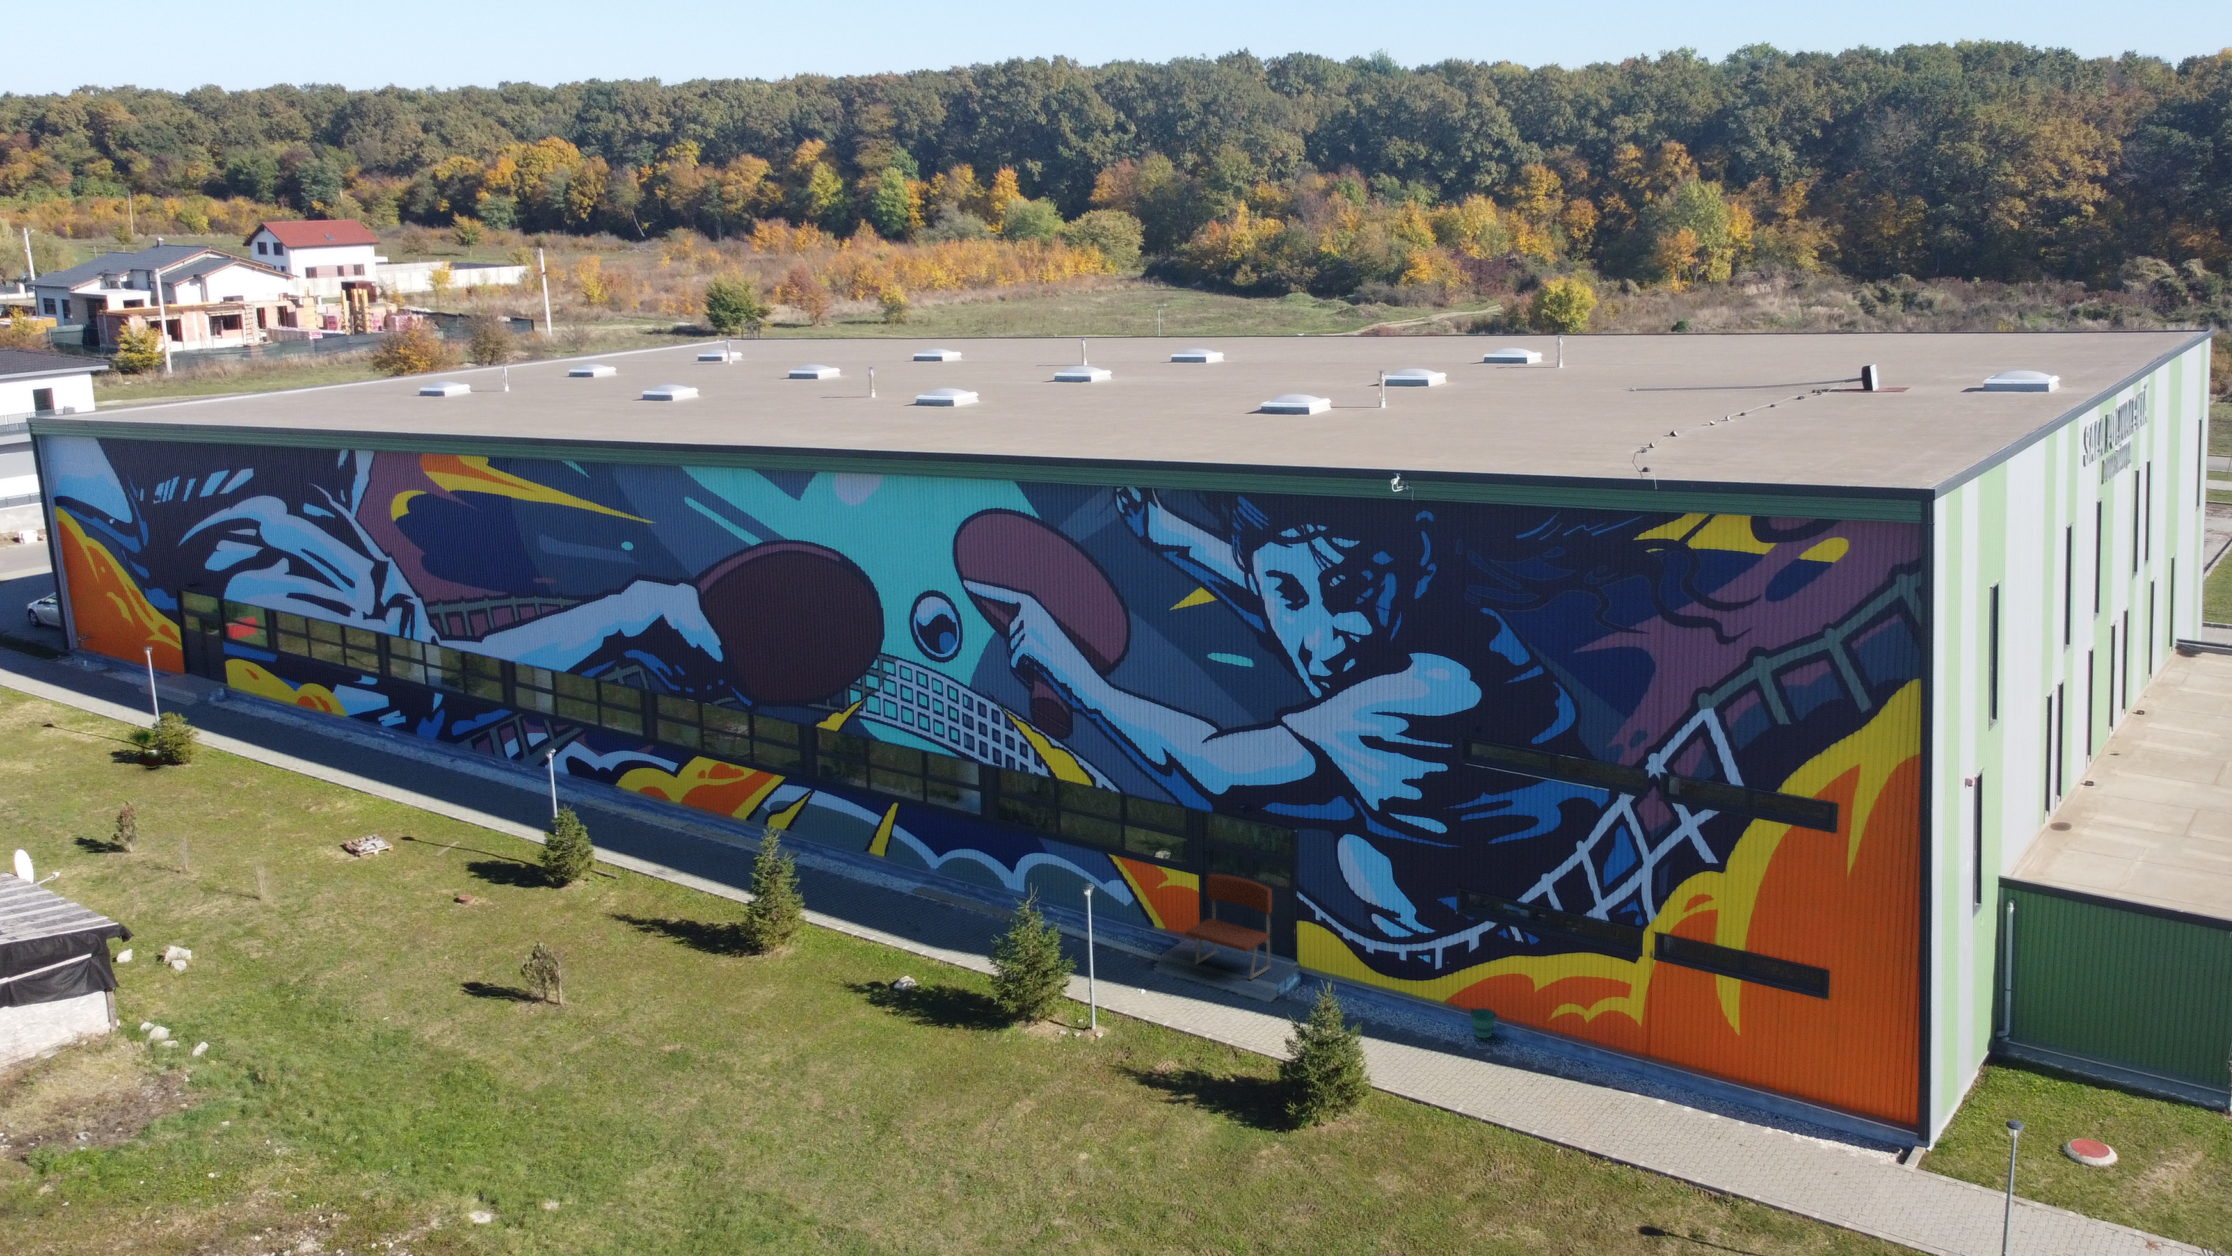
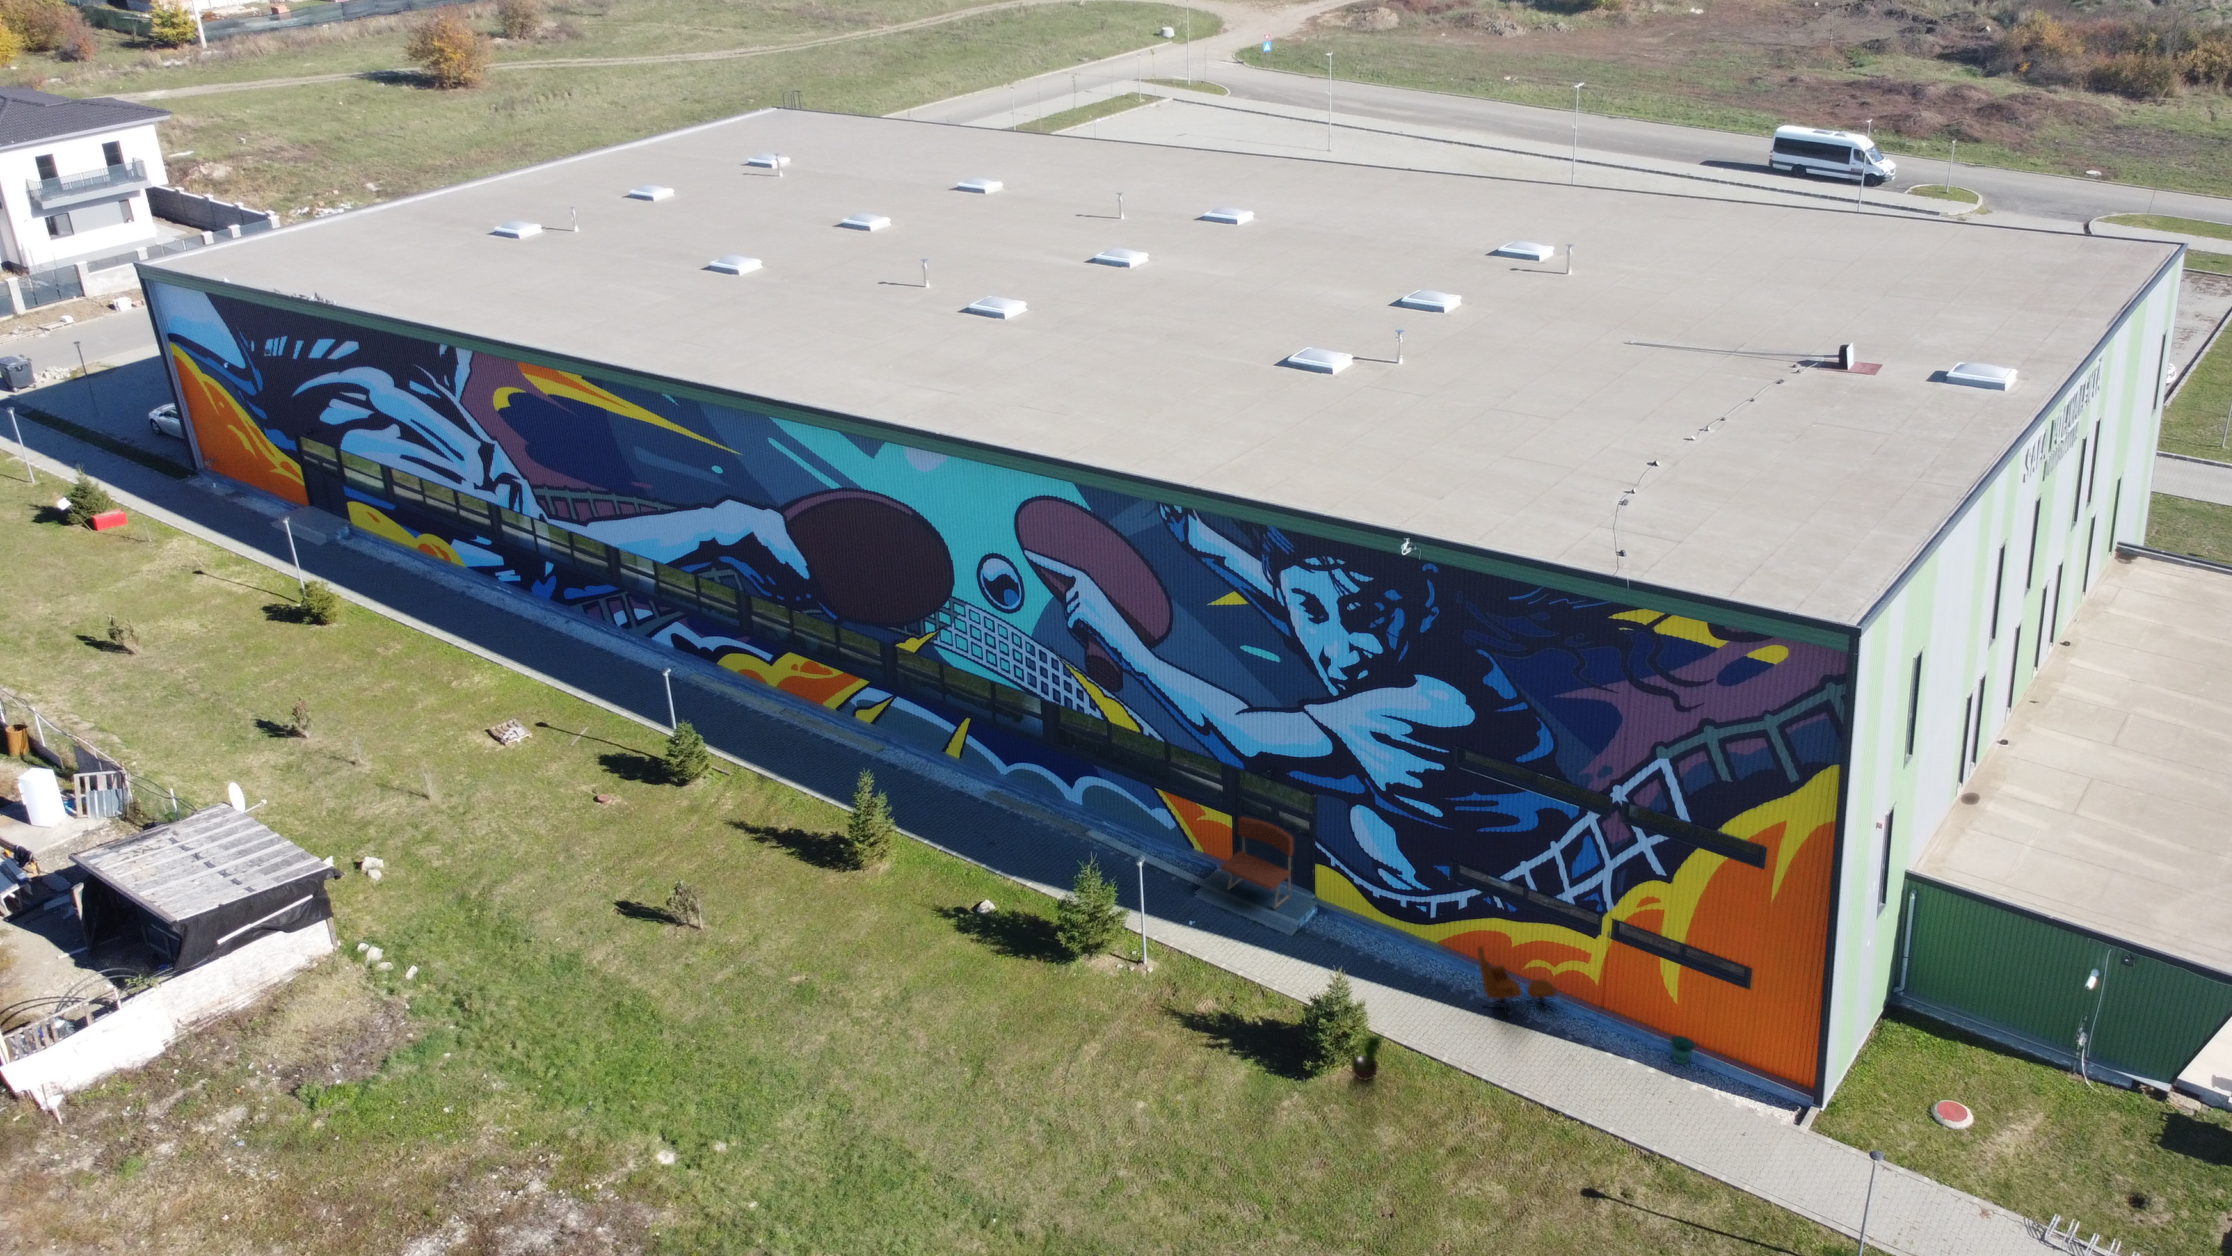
potted tree: present [127,730,163,769] -> present [1352,1032,1383,1080]
lounge chair: none [1495,981,1593,1071] -> present [1478,947,1556,1011]
bucket: present [1470,1008,1498,1038] -> present [1671,1036,1695,1064]

